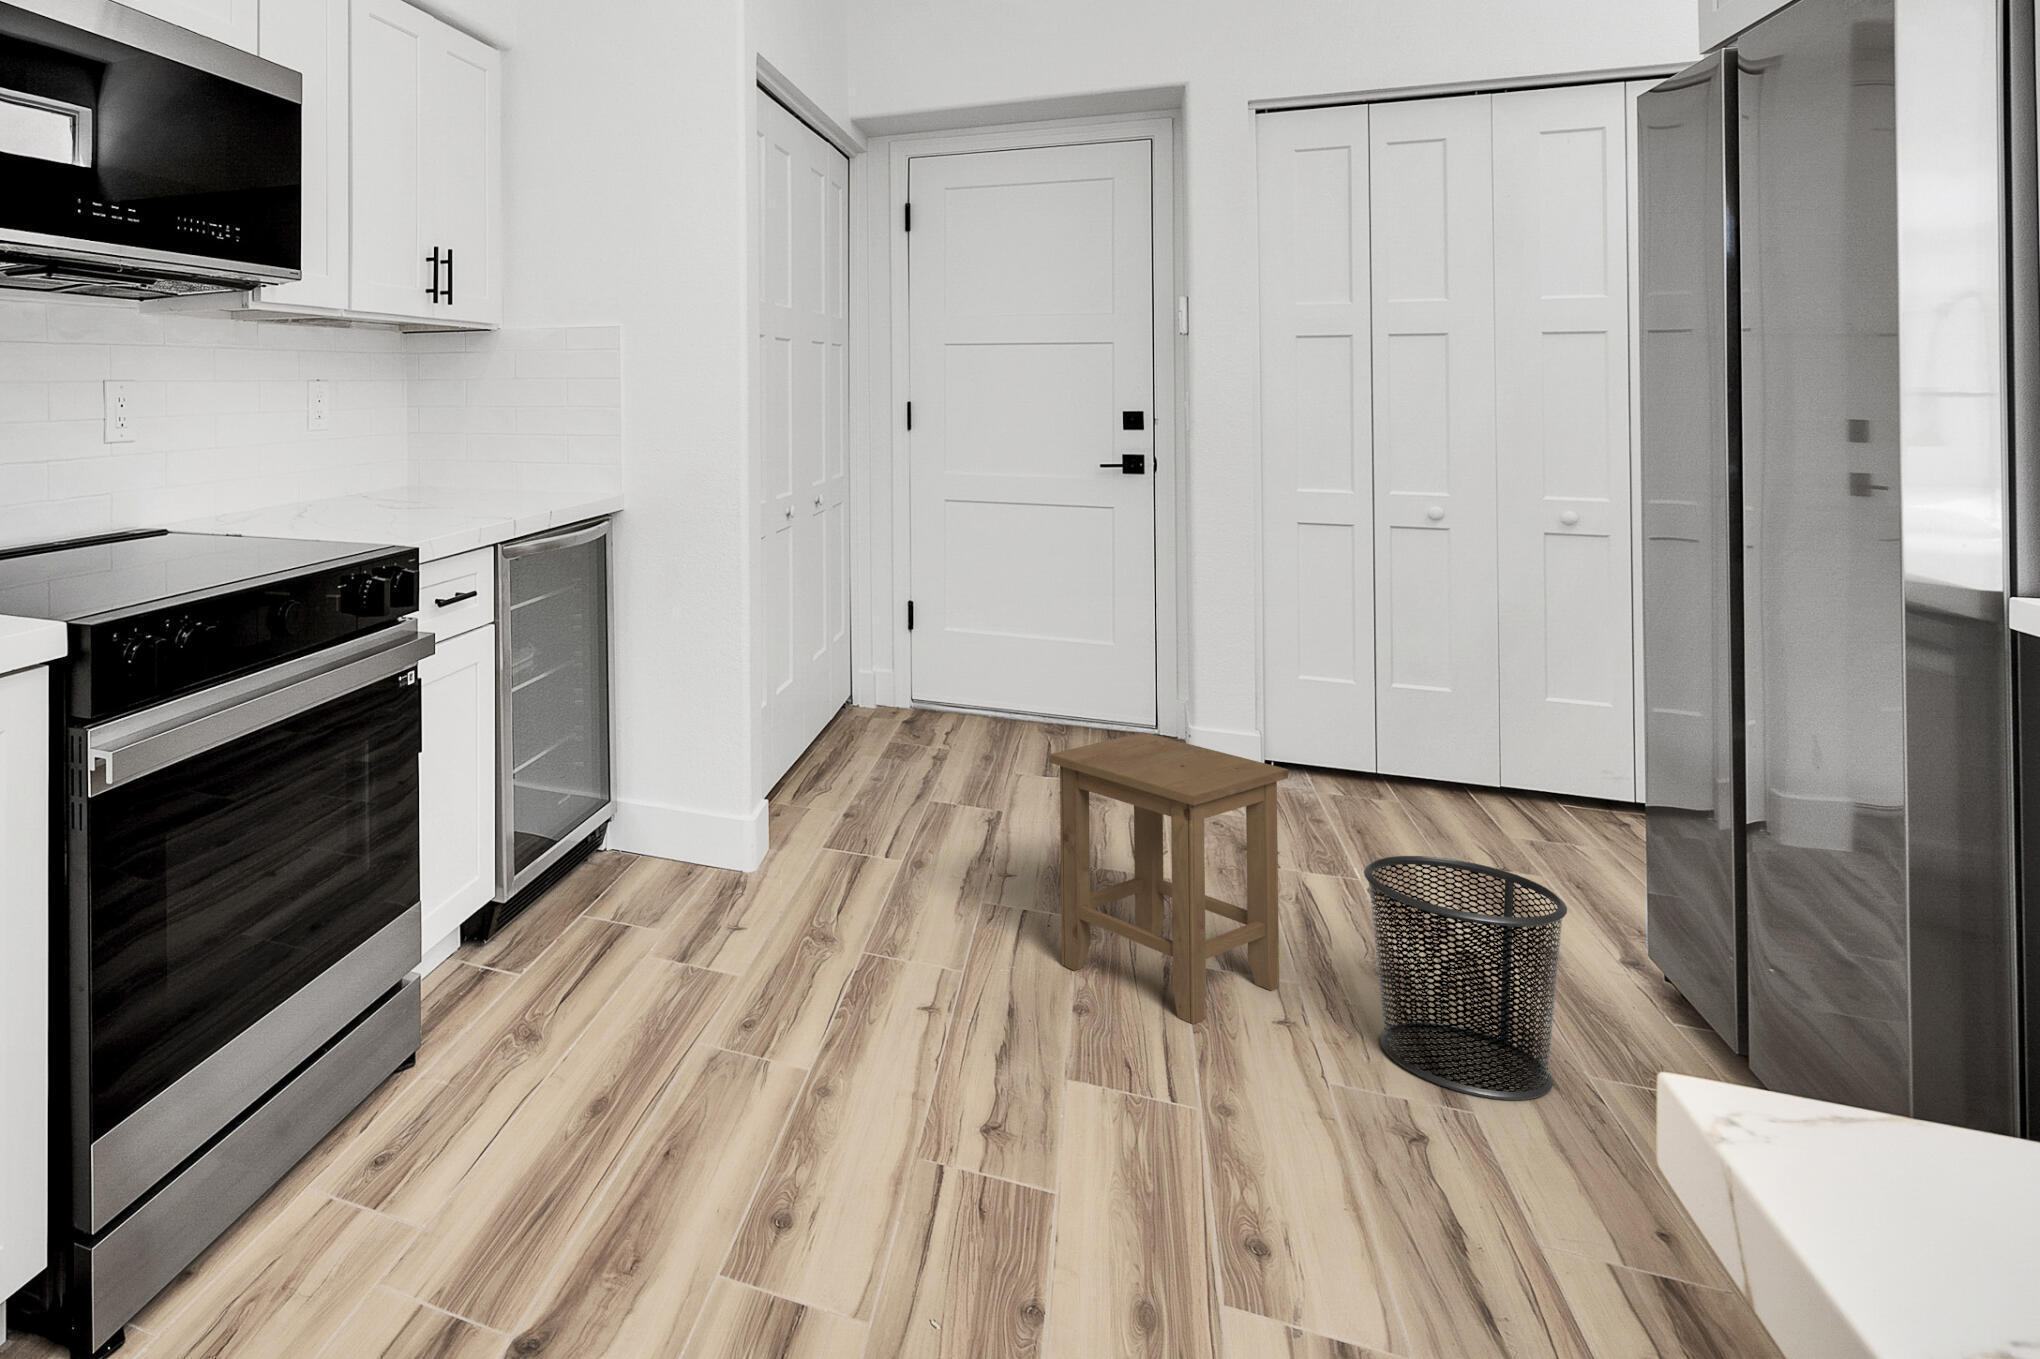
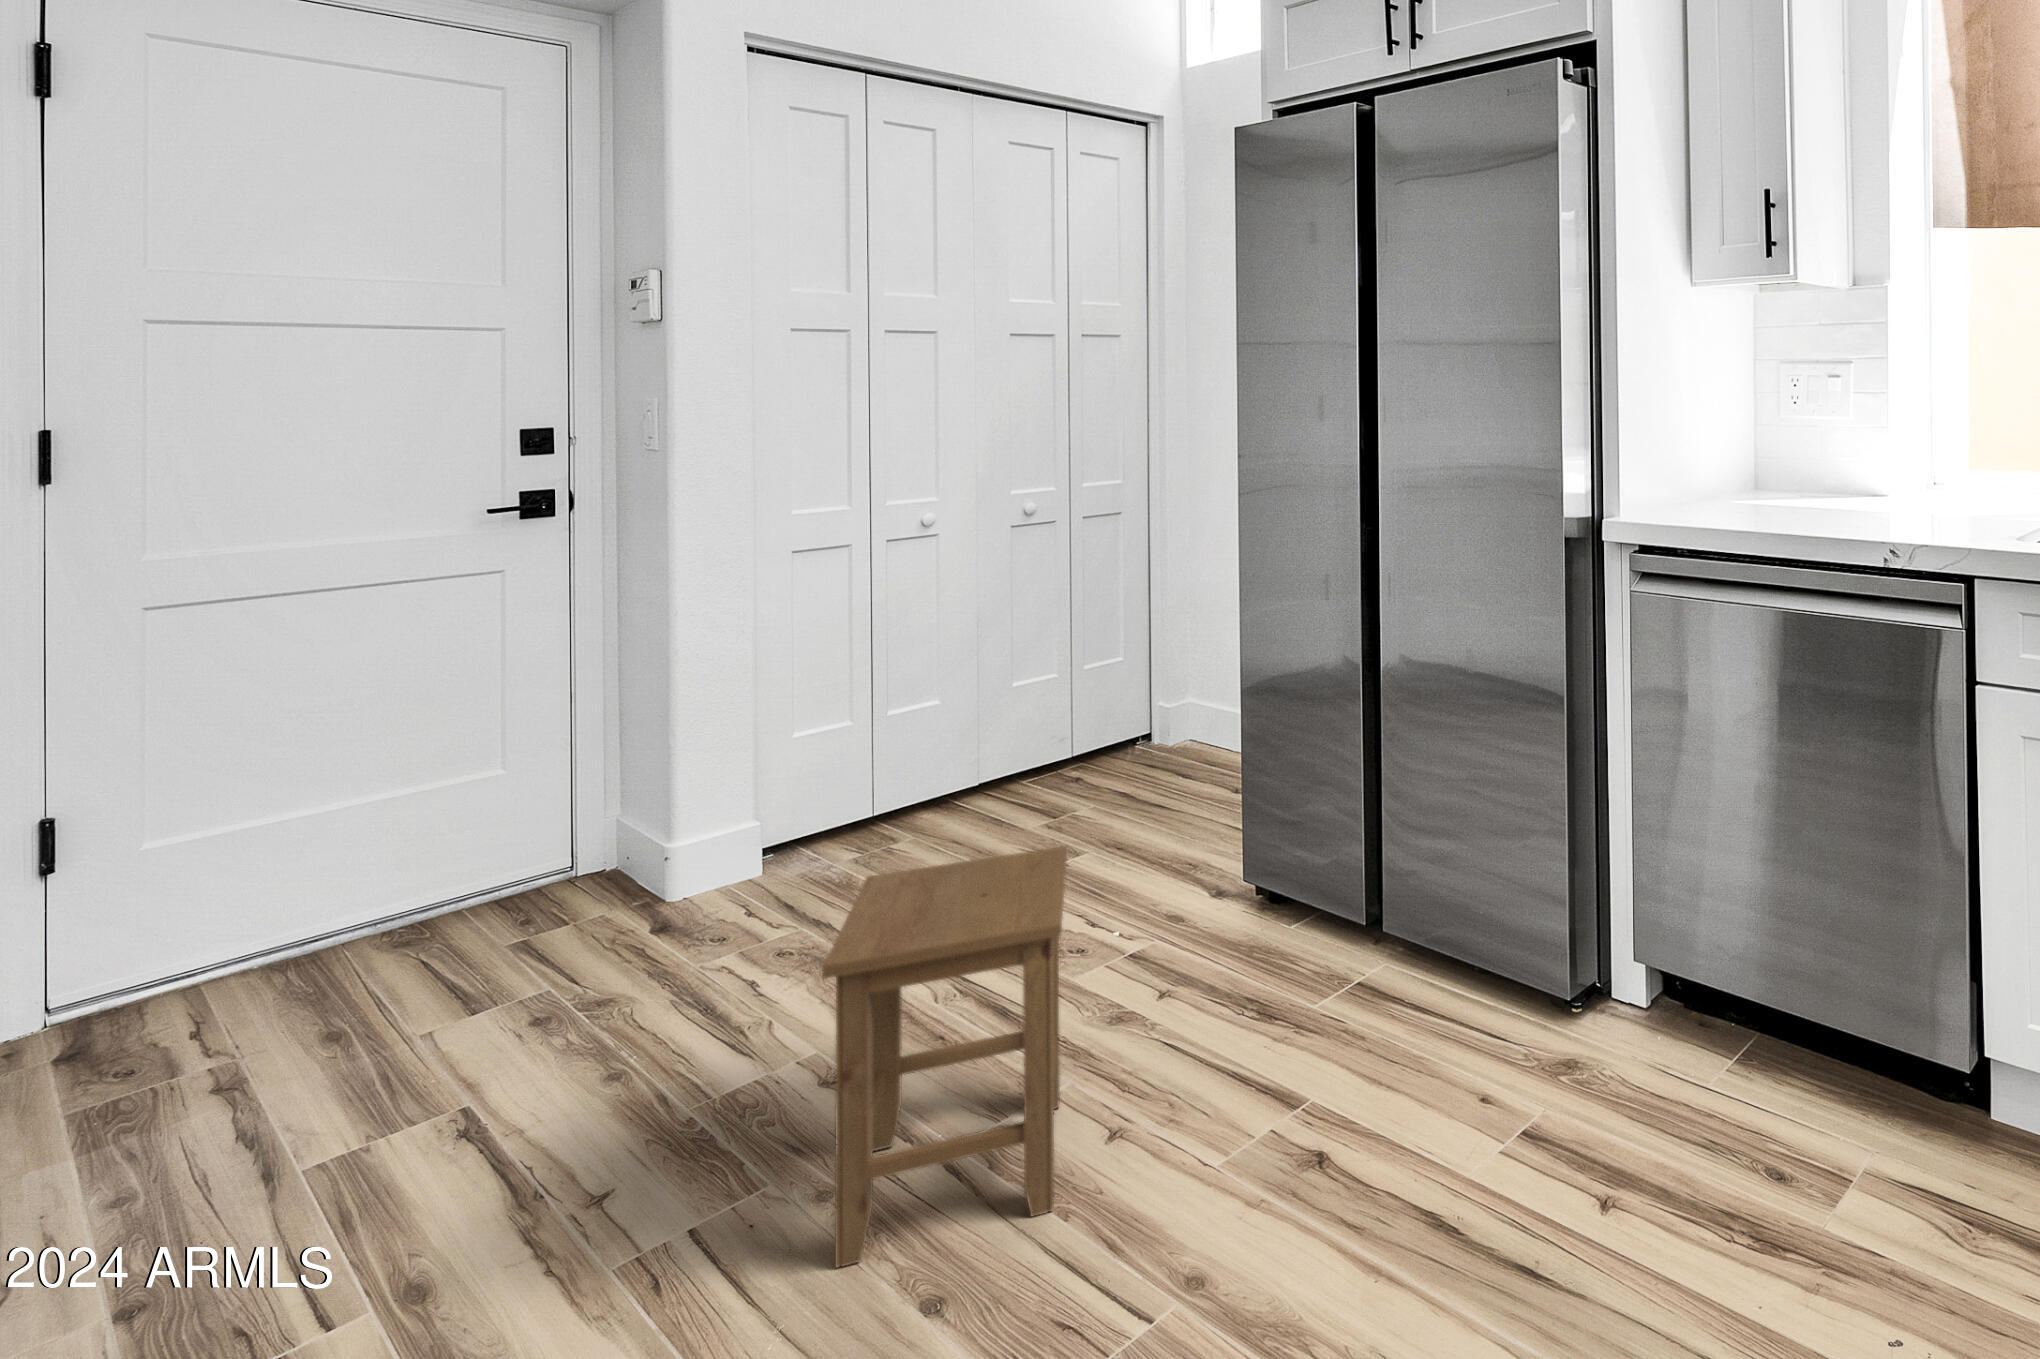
waste bin: present [1364,856,1567,1100] -> none [1167,855,1326,1097]

